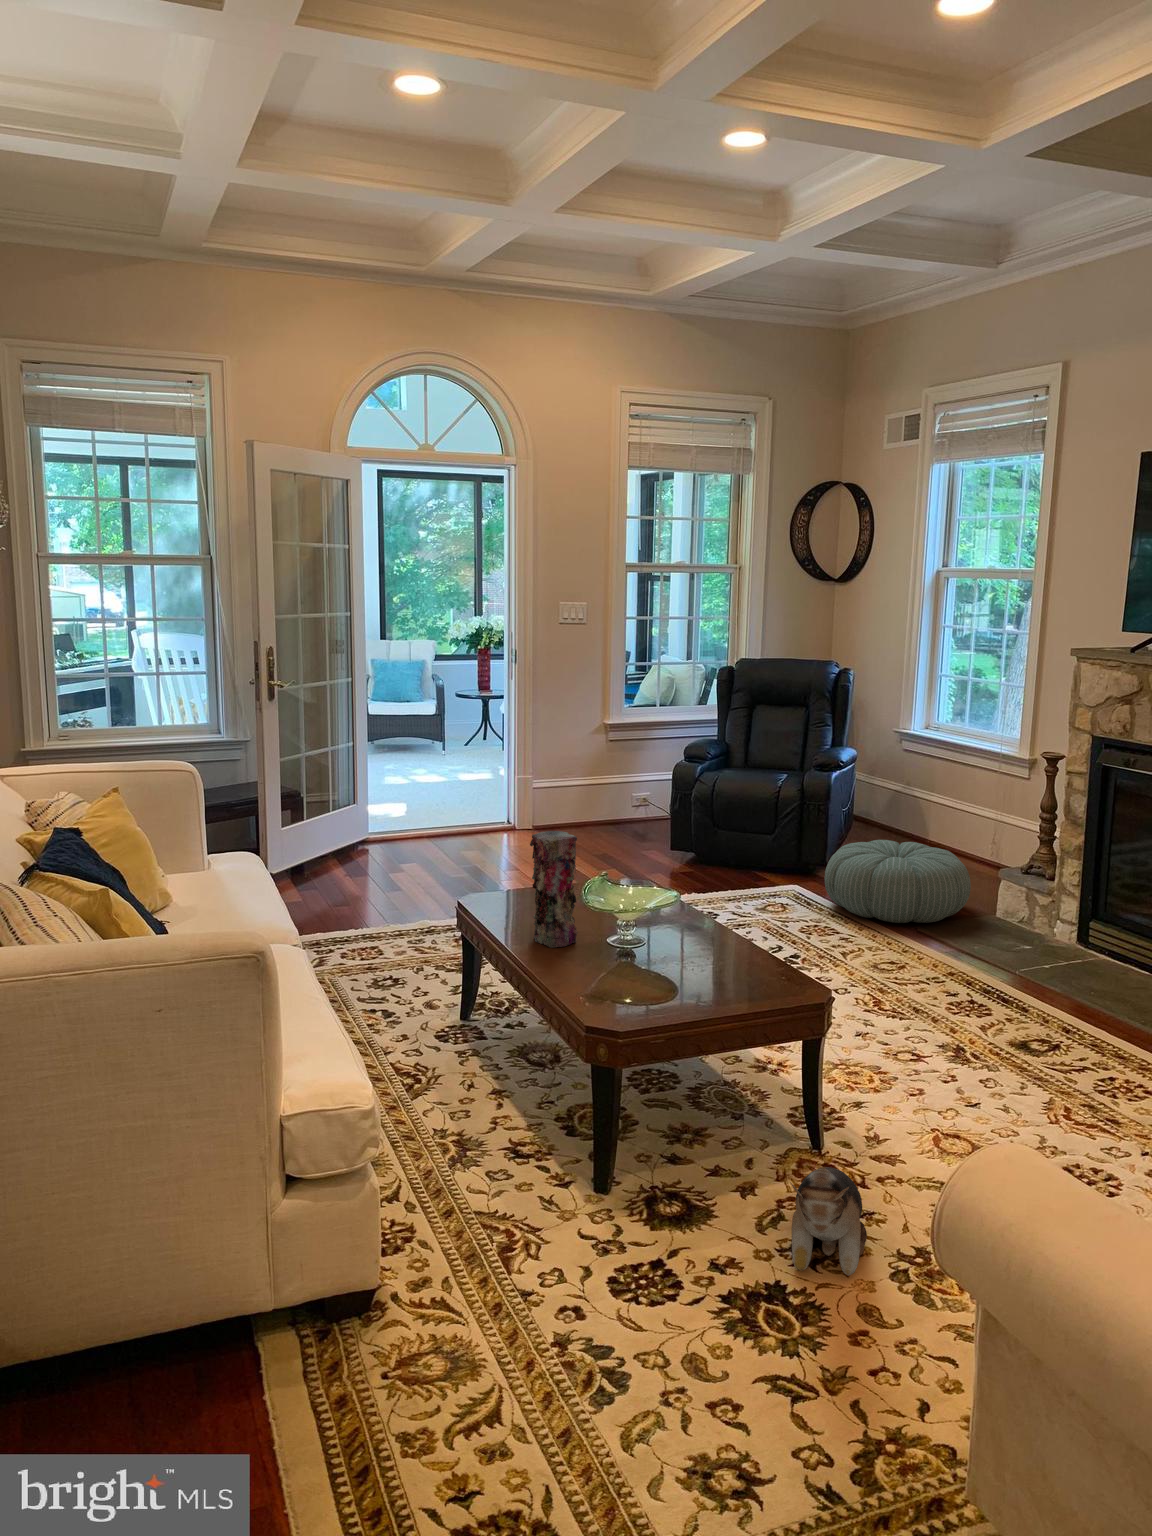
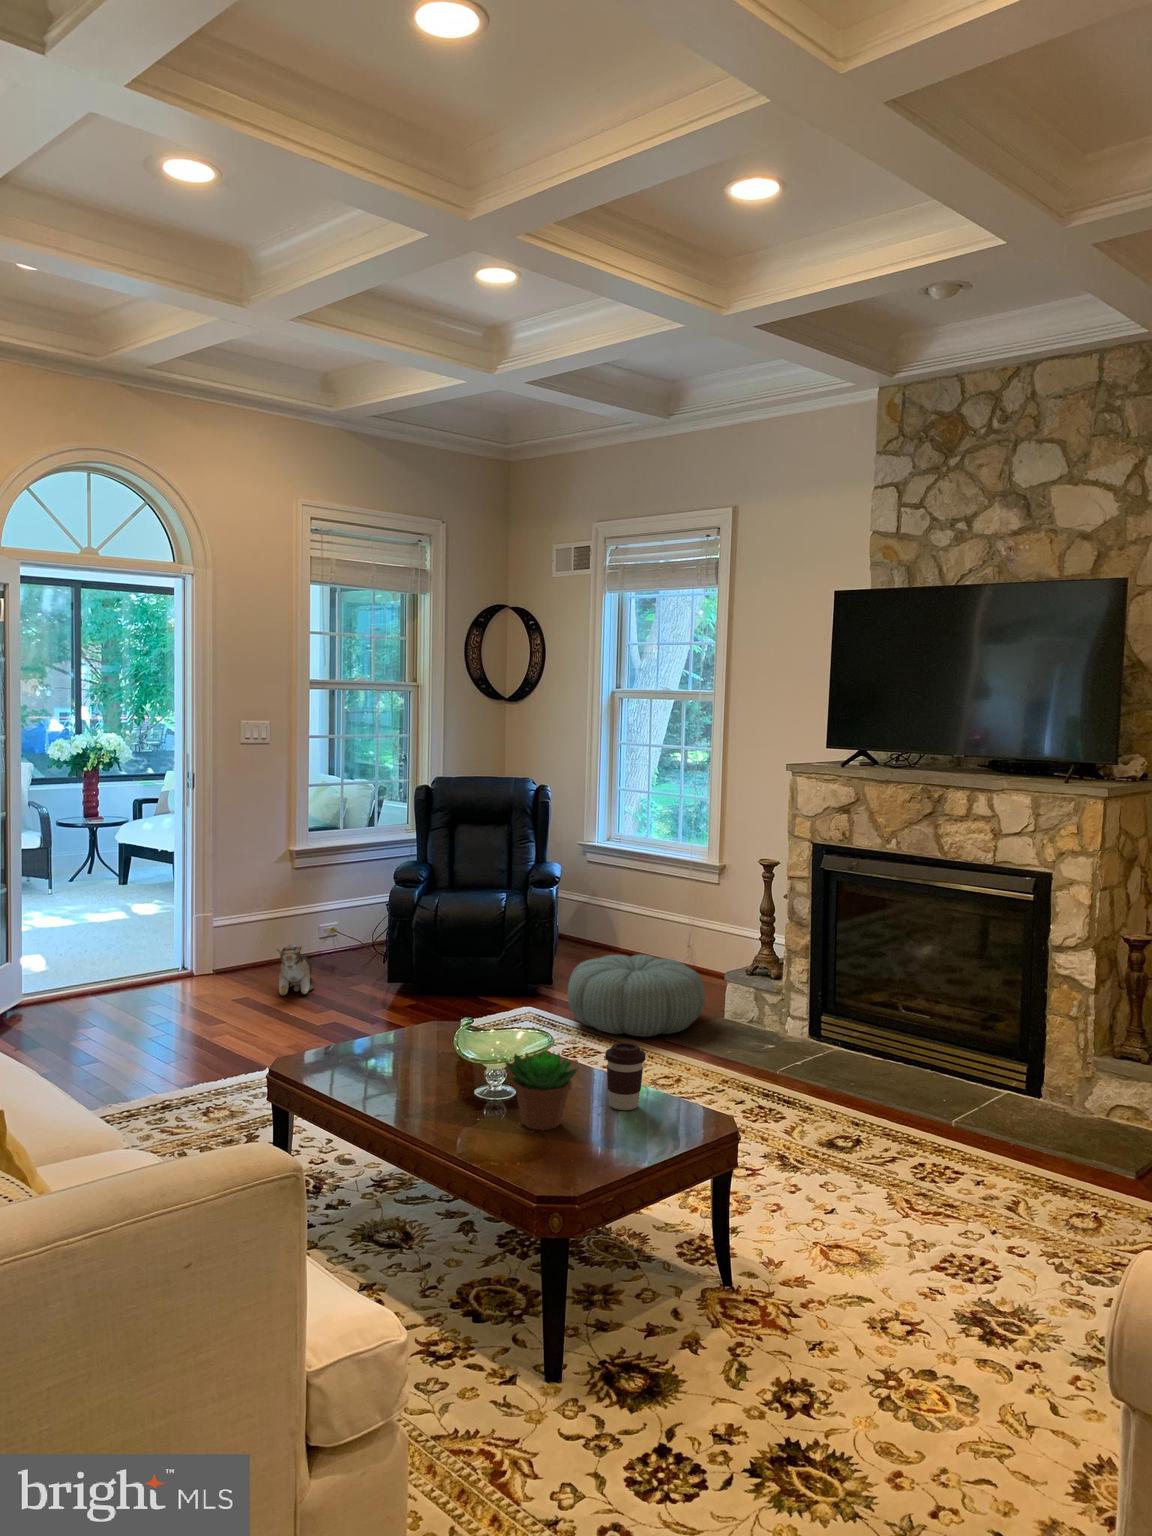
vase: present [530,831,578,947] -> none [397,974,449,1107]
succulent plant: none [605,906,672,979] -> present [505,1050,578,1130]
coffee cup: none [712,910,751,973] -> present [605,1043,645,1110]
plush toy: present [790,1167,867,1276] -> present [276,944,314,996]

